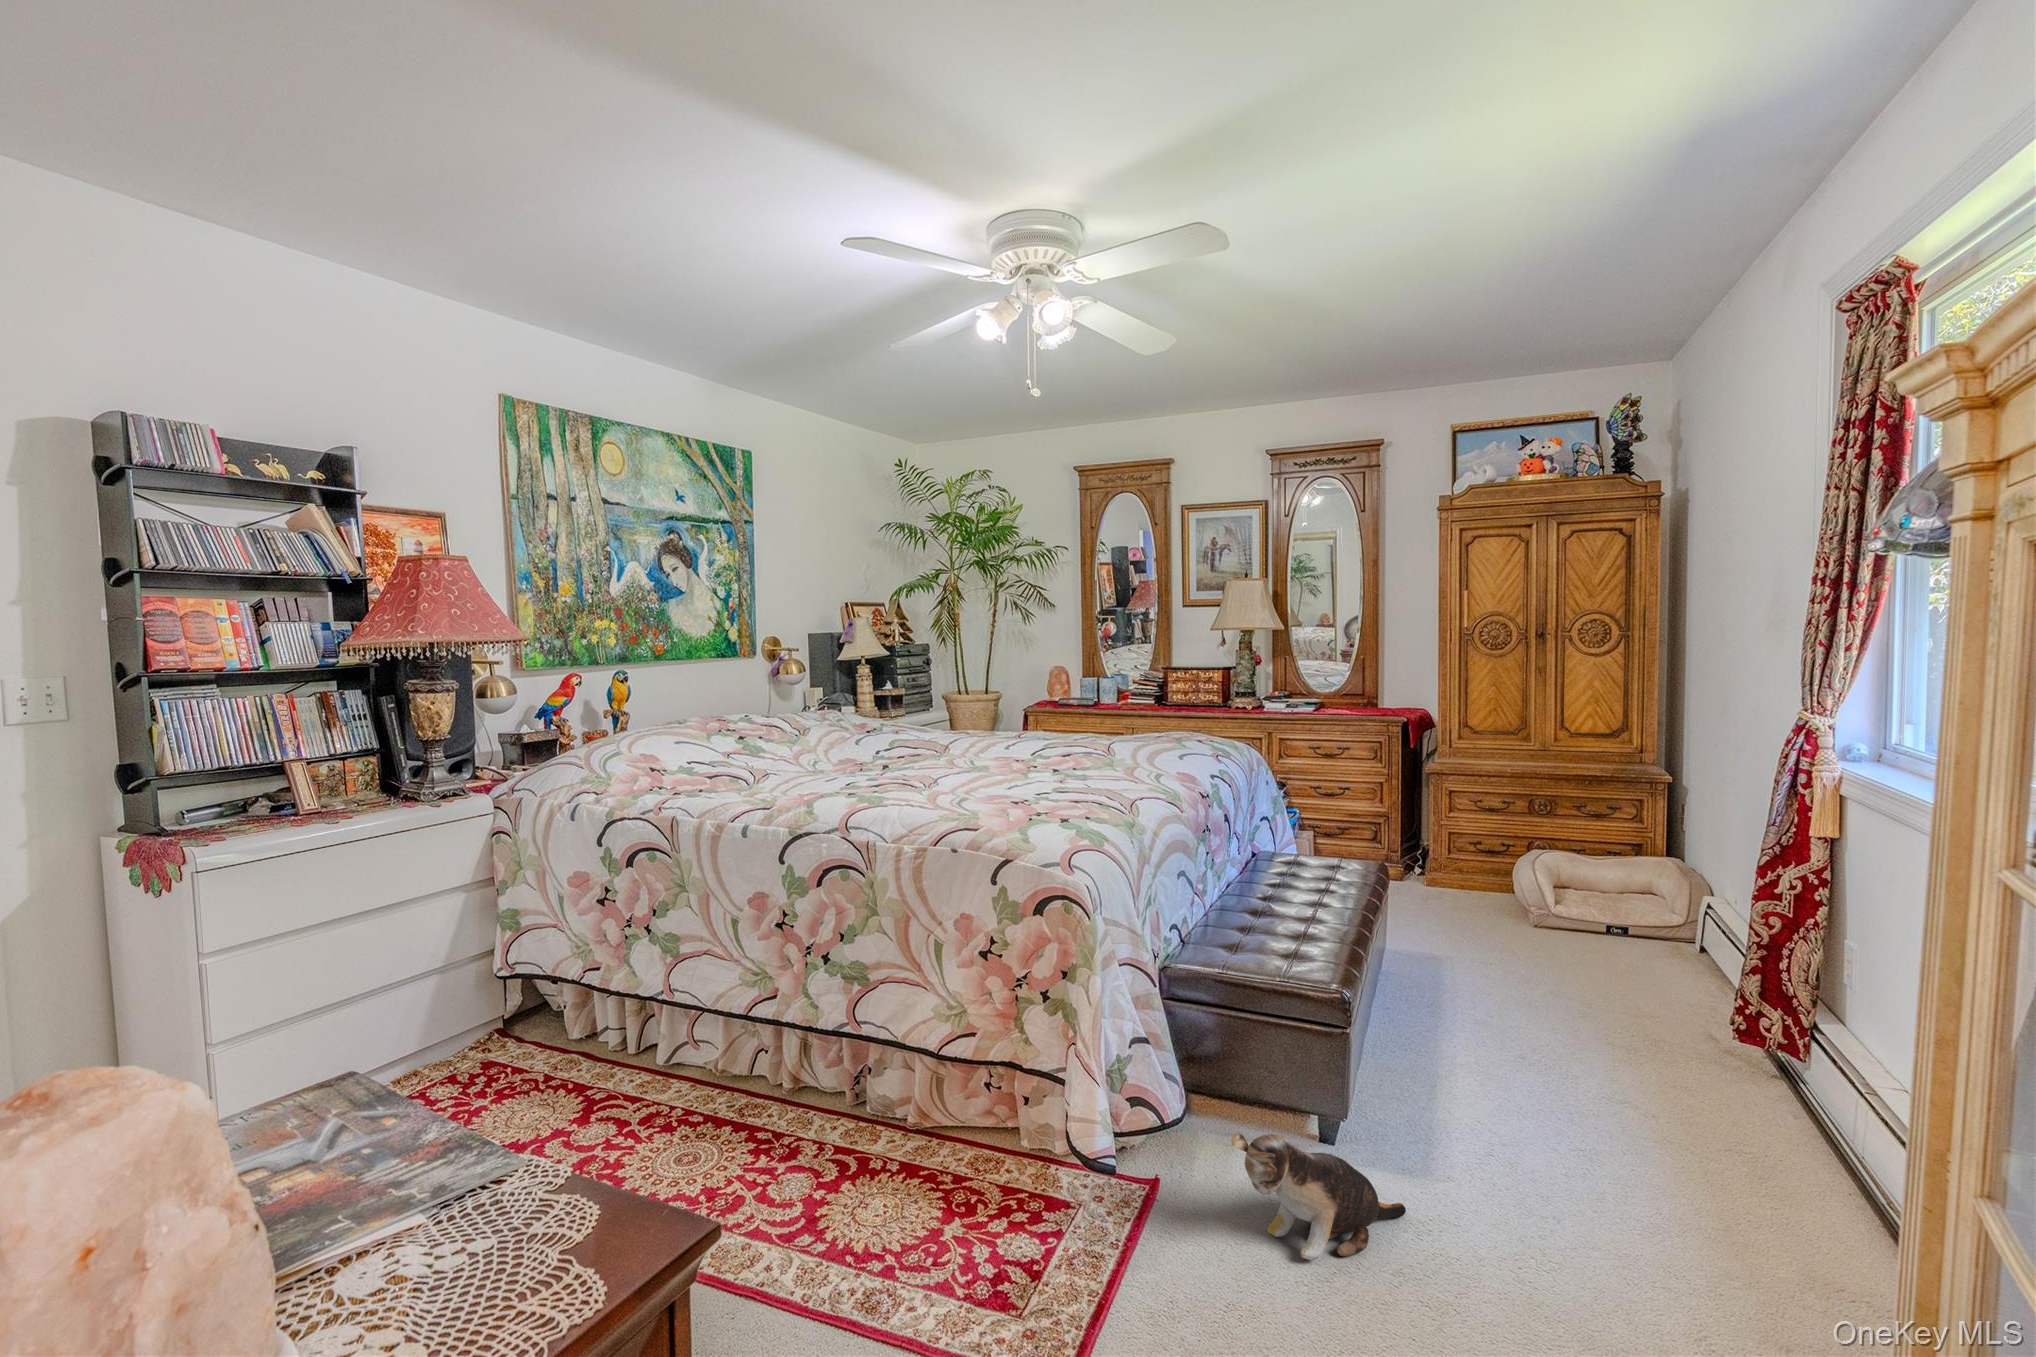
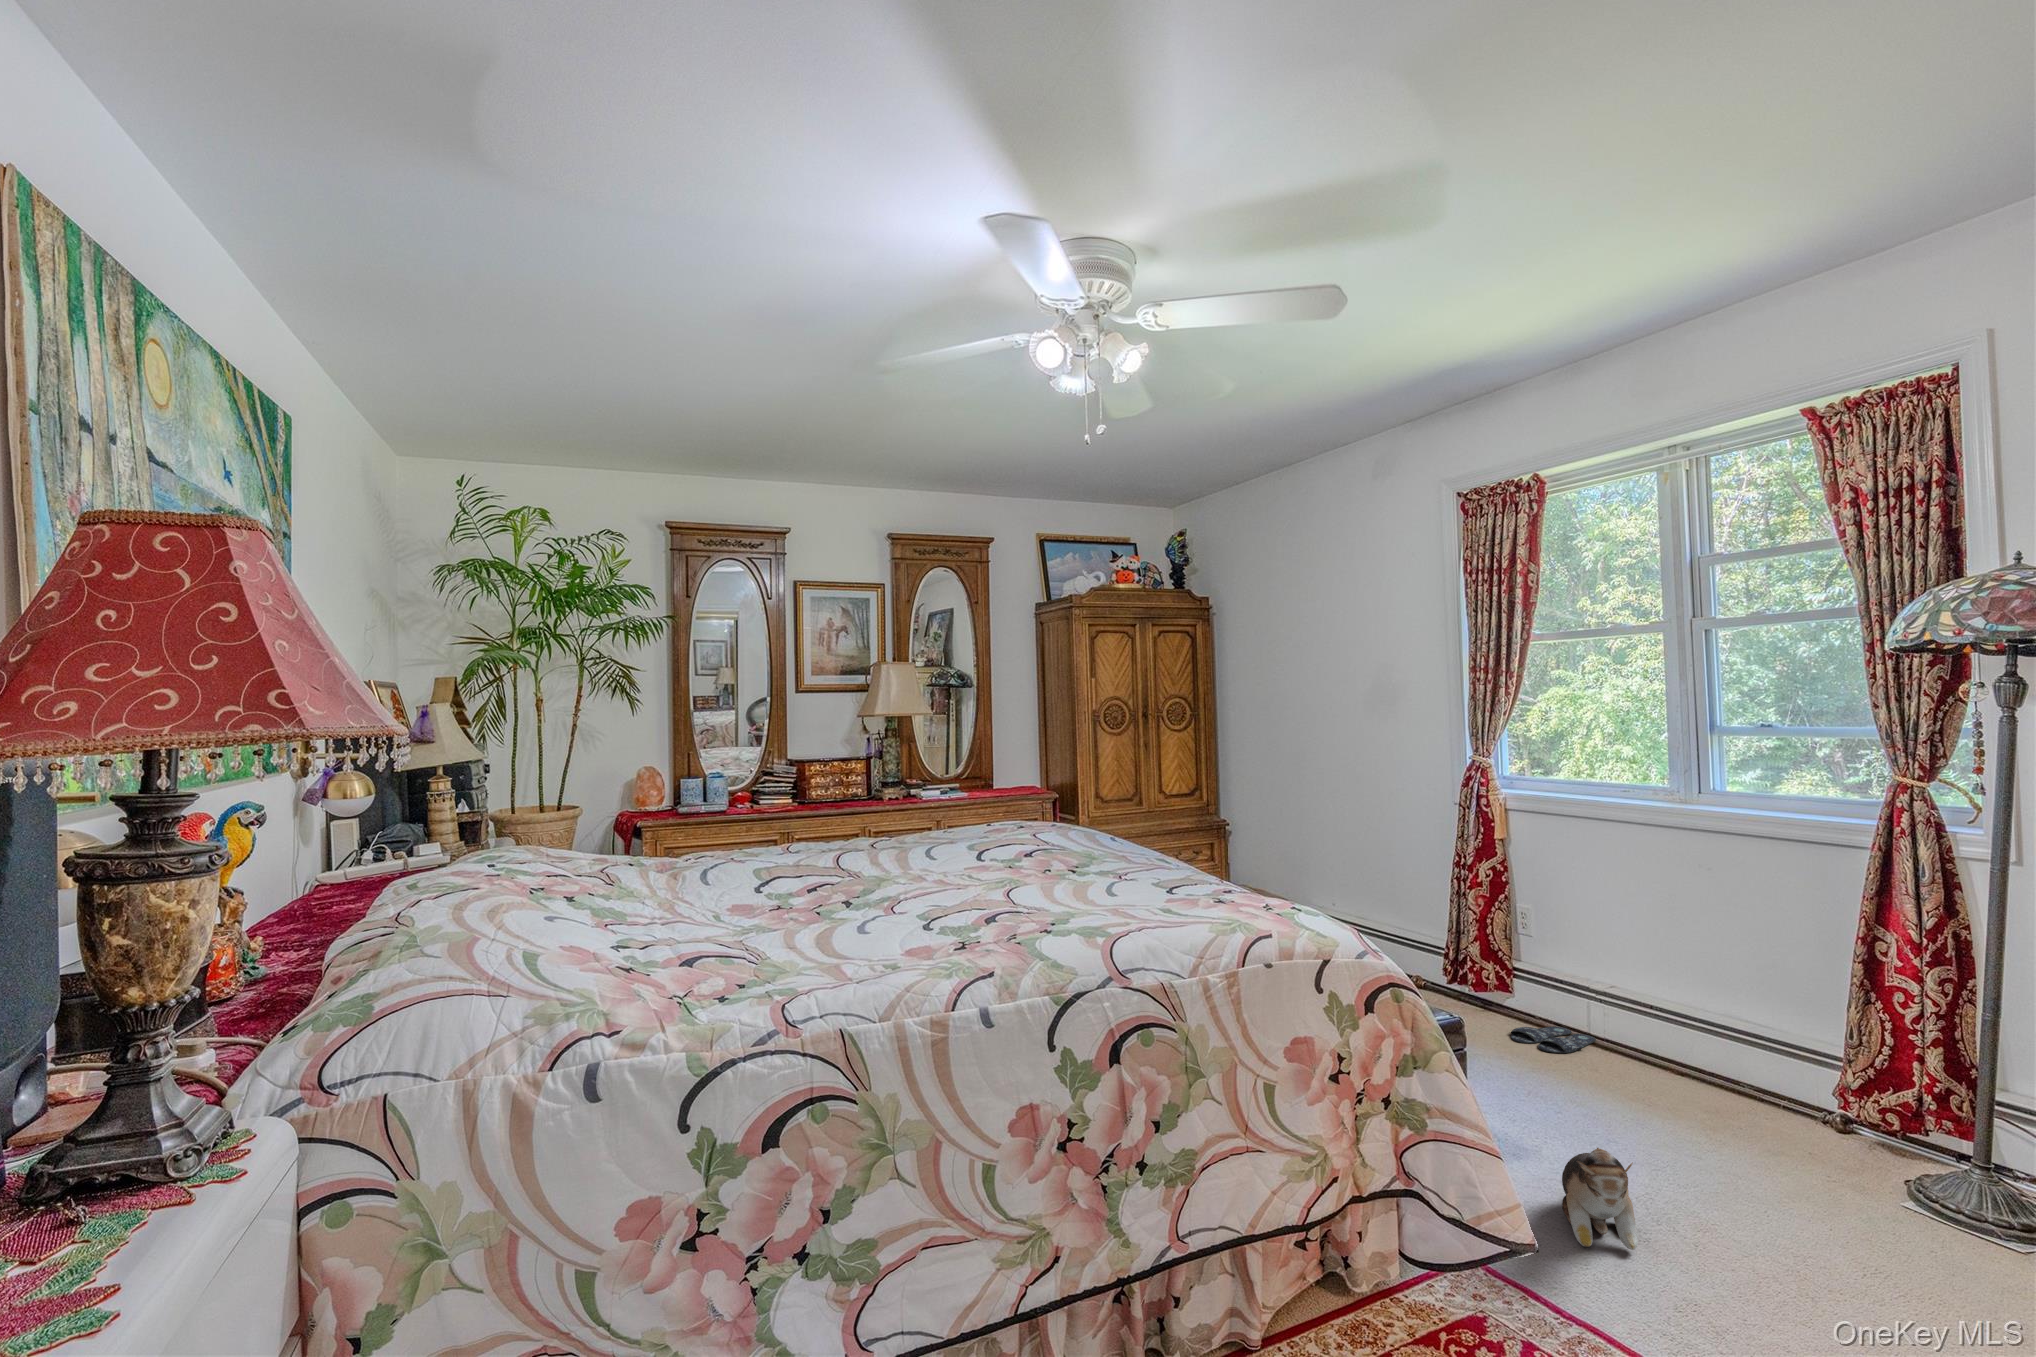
slippers: none [1720,1101,1872,1160] -> present [1511,1026,1596,1053]

